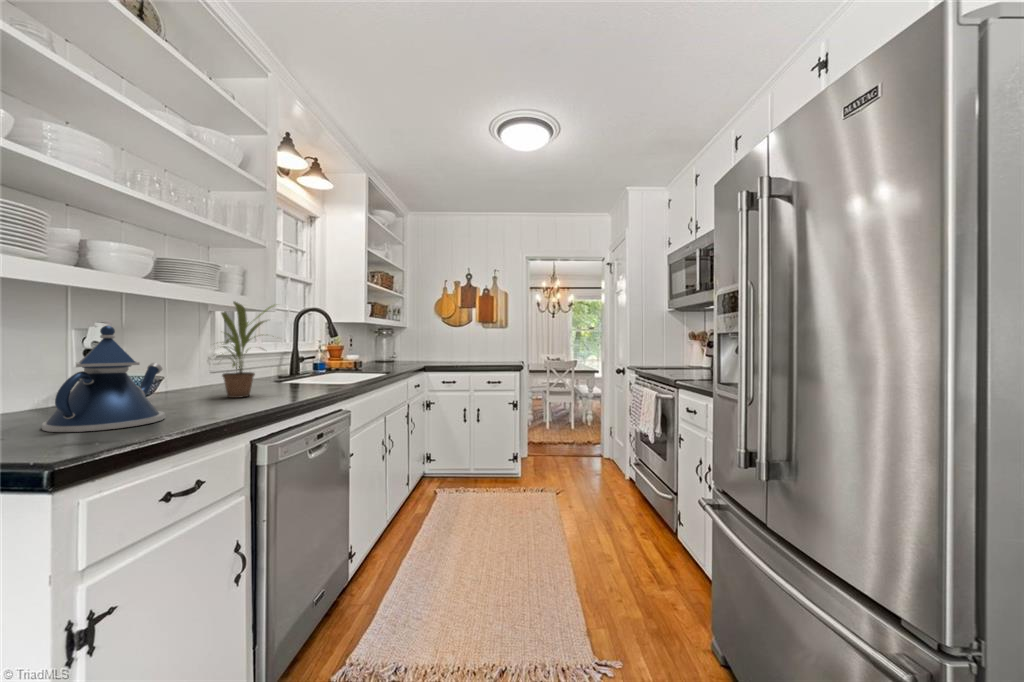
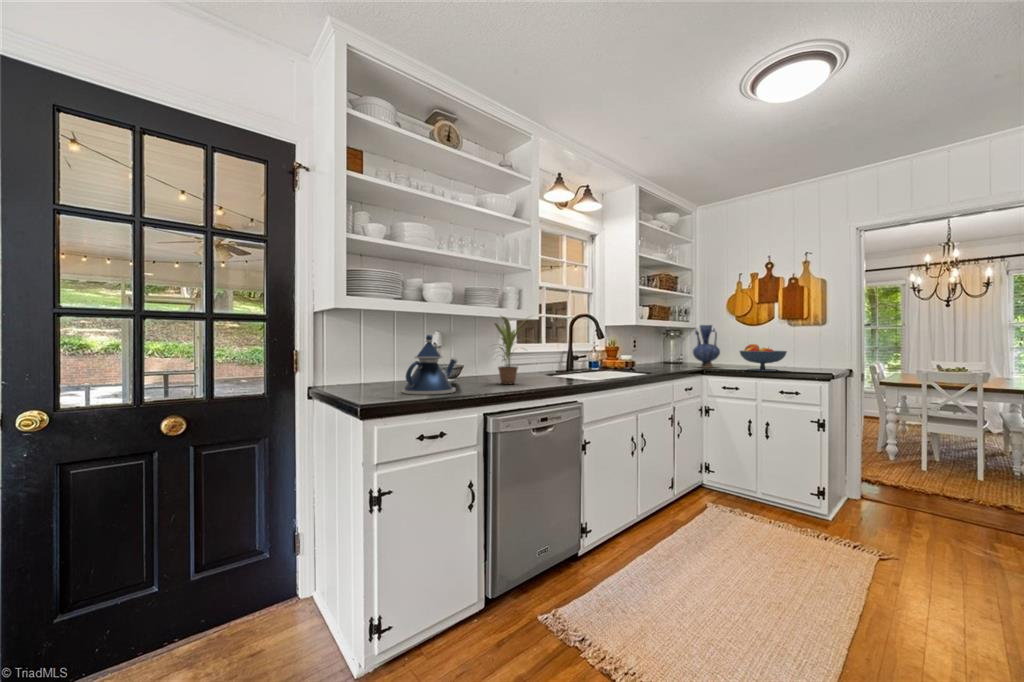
vase: none [412,325,437,365] -> present [693,325,720,368]
fruit bowl: none [456,342,493,366] -> present [740,344,787,371]

